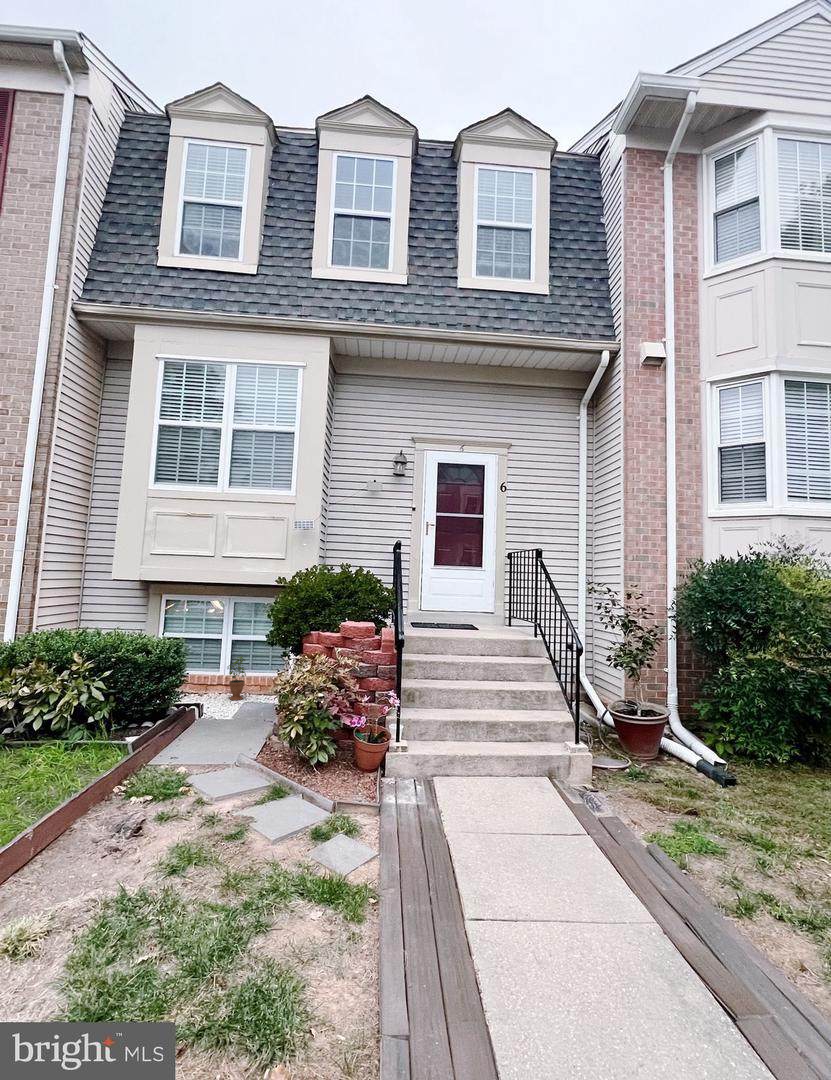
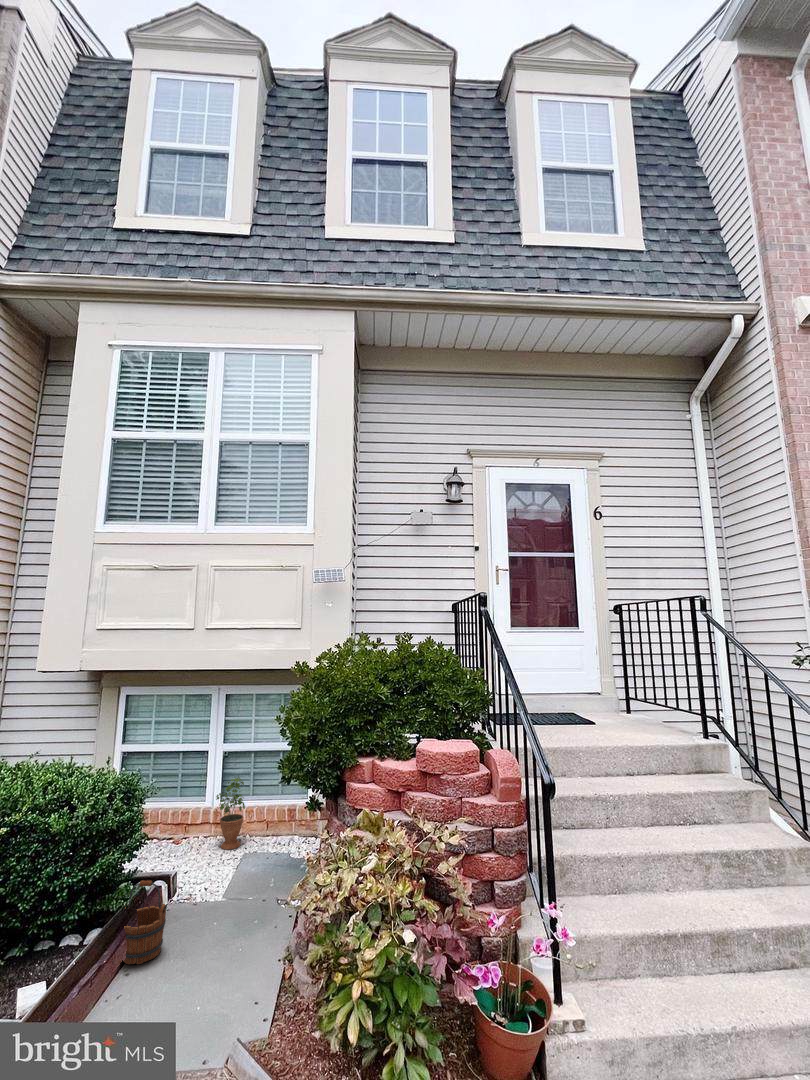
wooden bucket: none [172,695,198,737] -> present [124,881,167,964]

